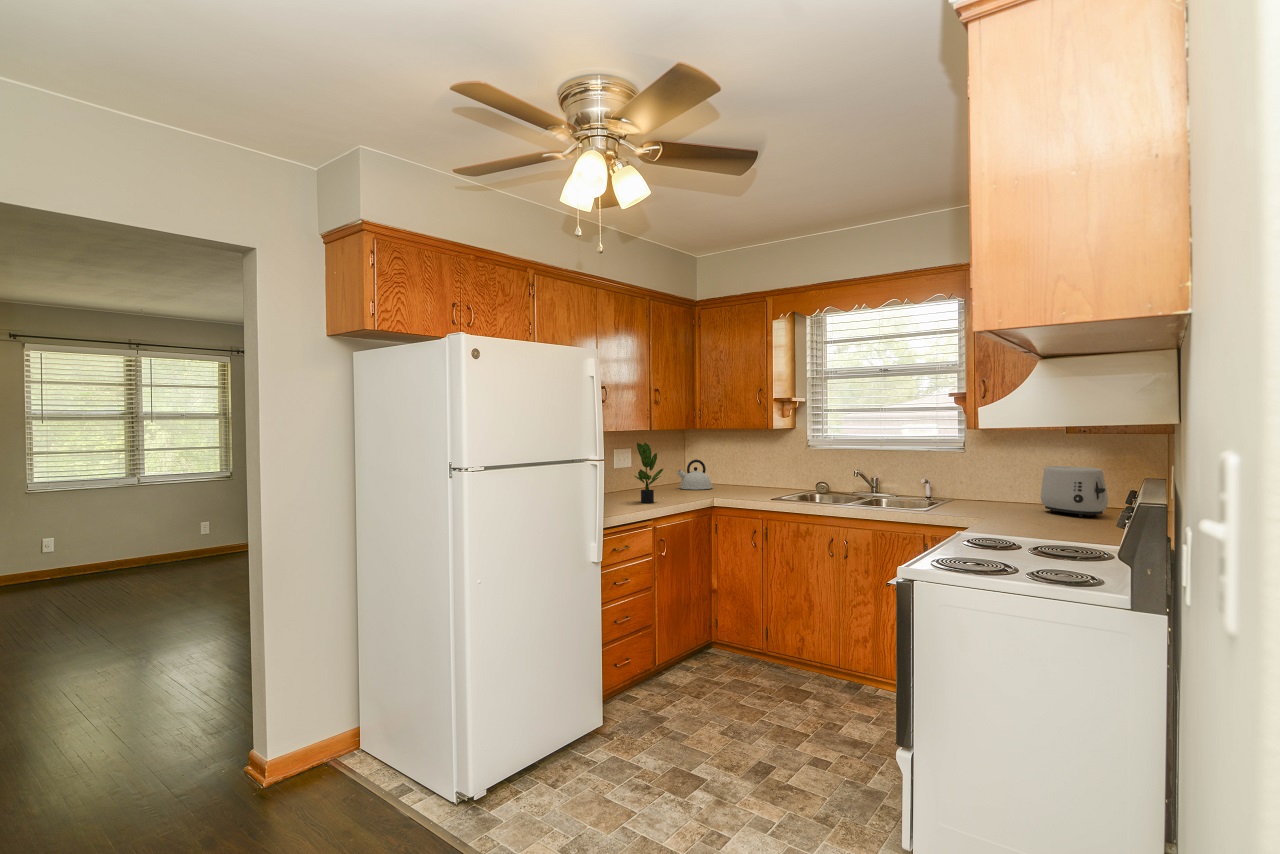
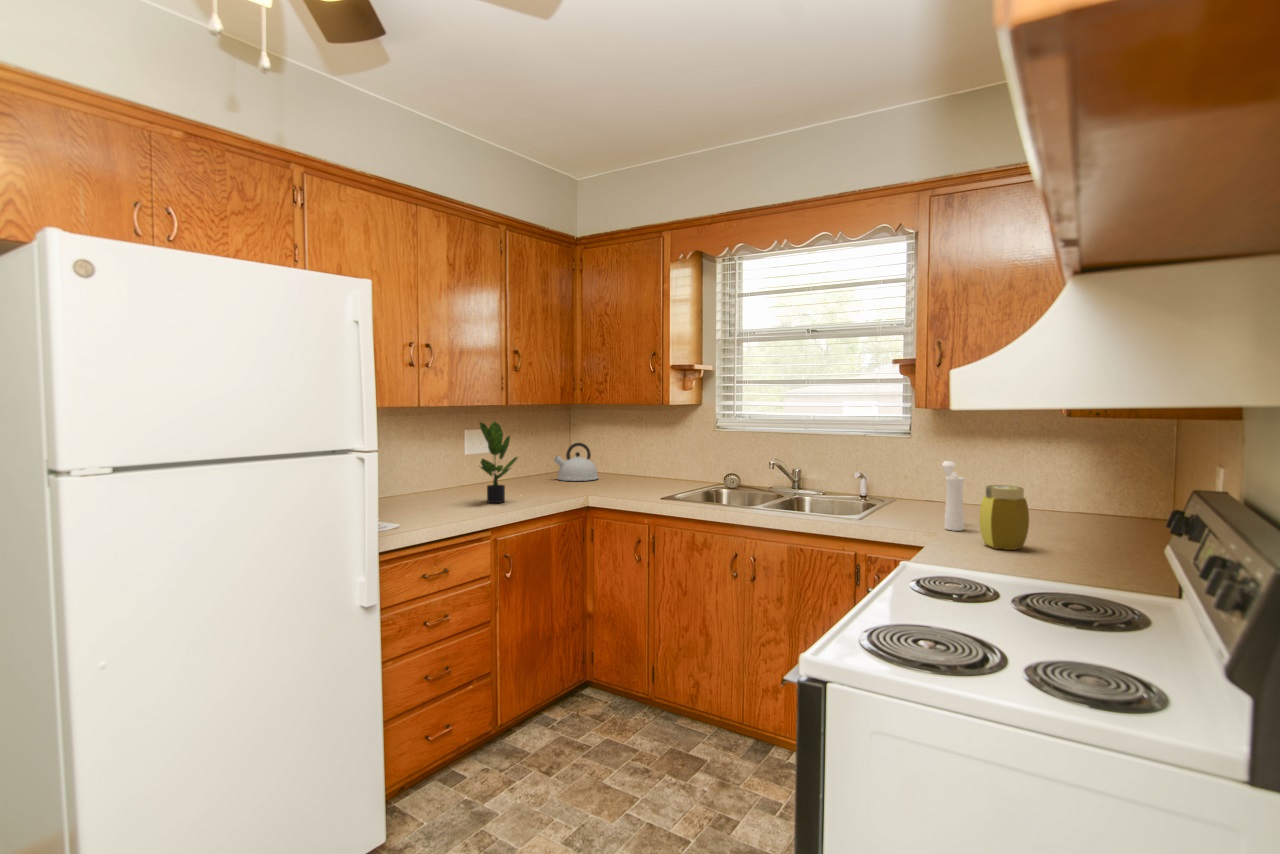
toaster: present [1041,466,1108,517] -> none [1007,459,1098,529]
pepper mill: none [988,468,1005,518] -> present [942,461,964,531]
jar: none [1014,483,1050,528] -> present [979,485,1029,550]

